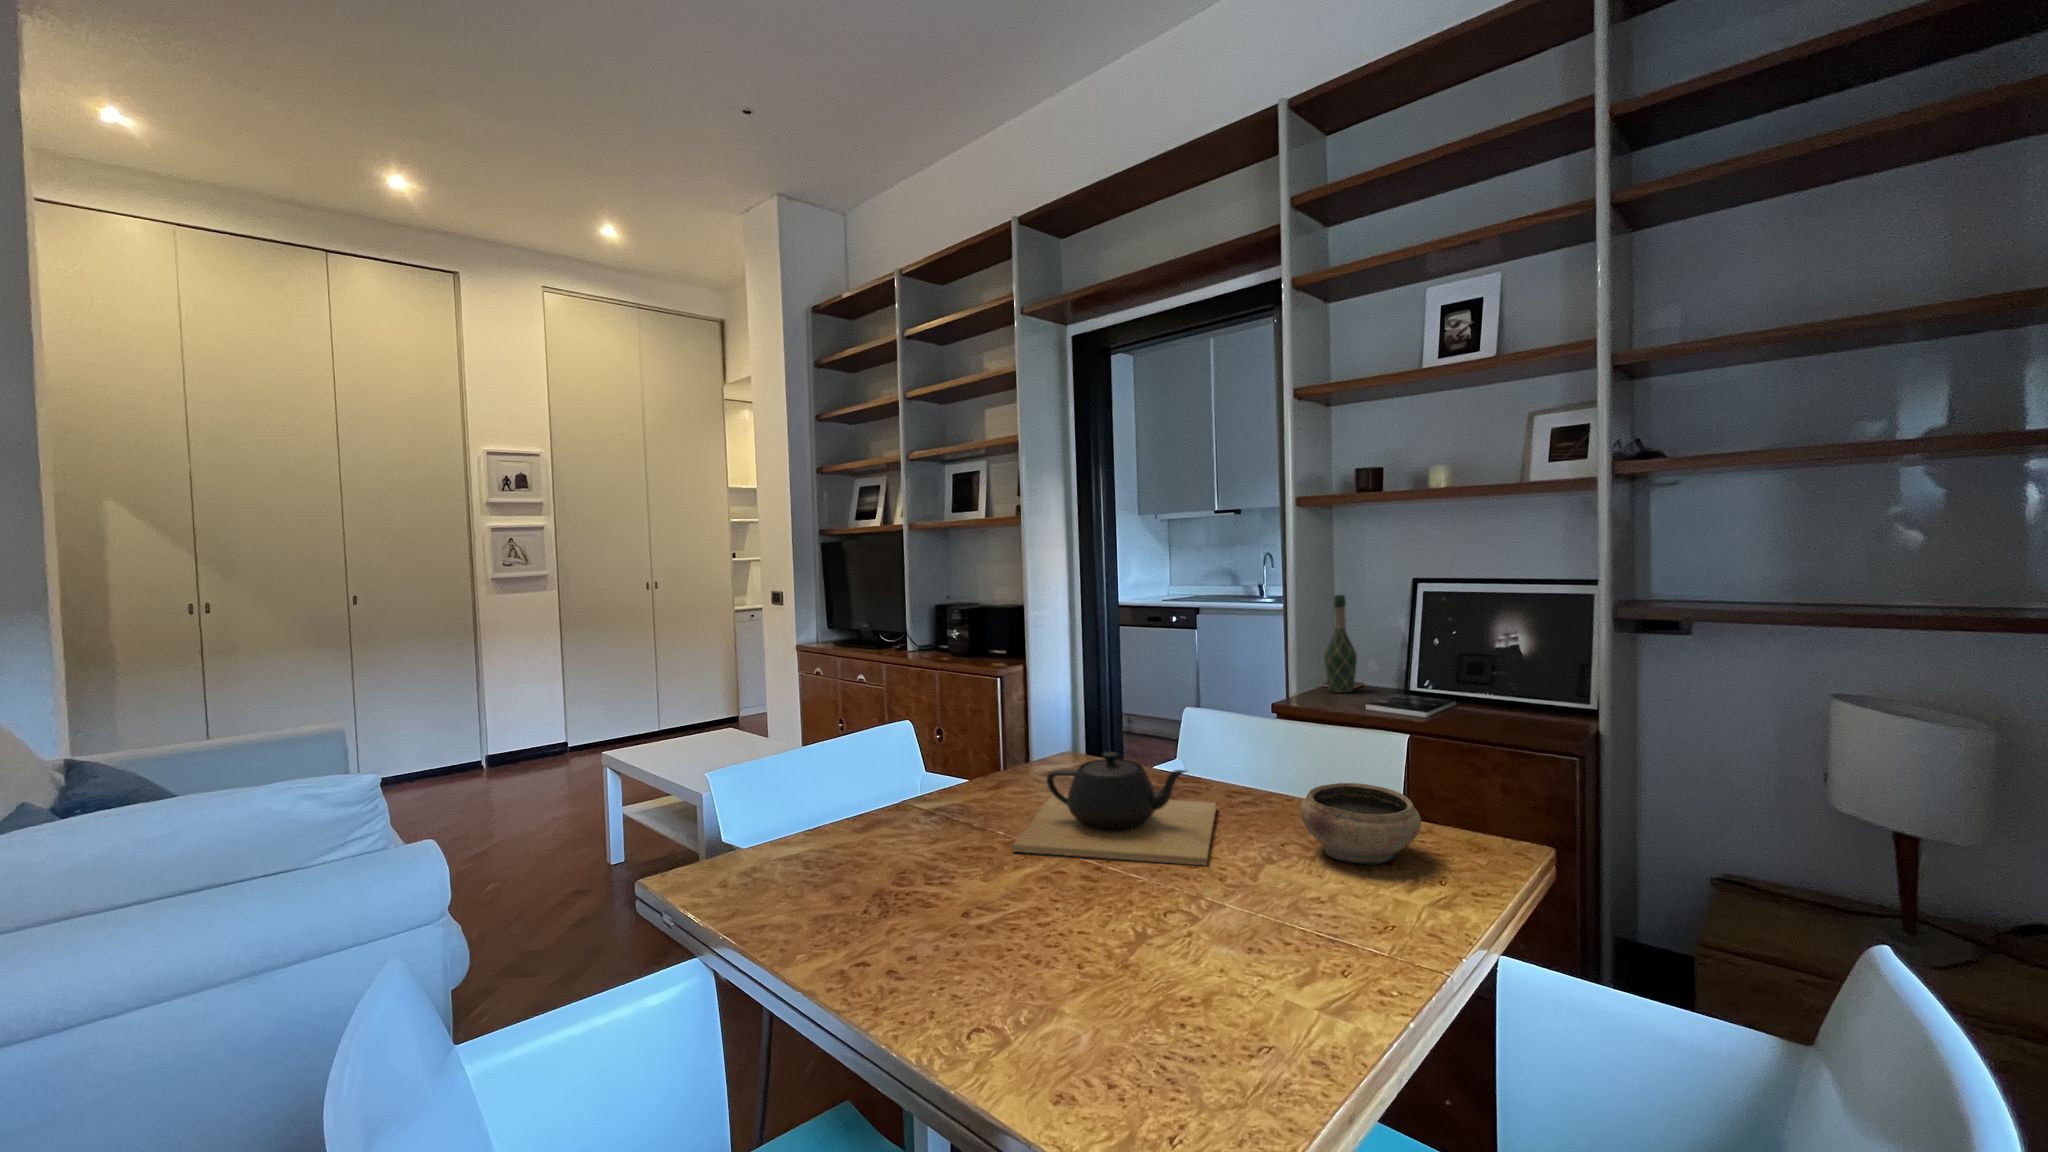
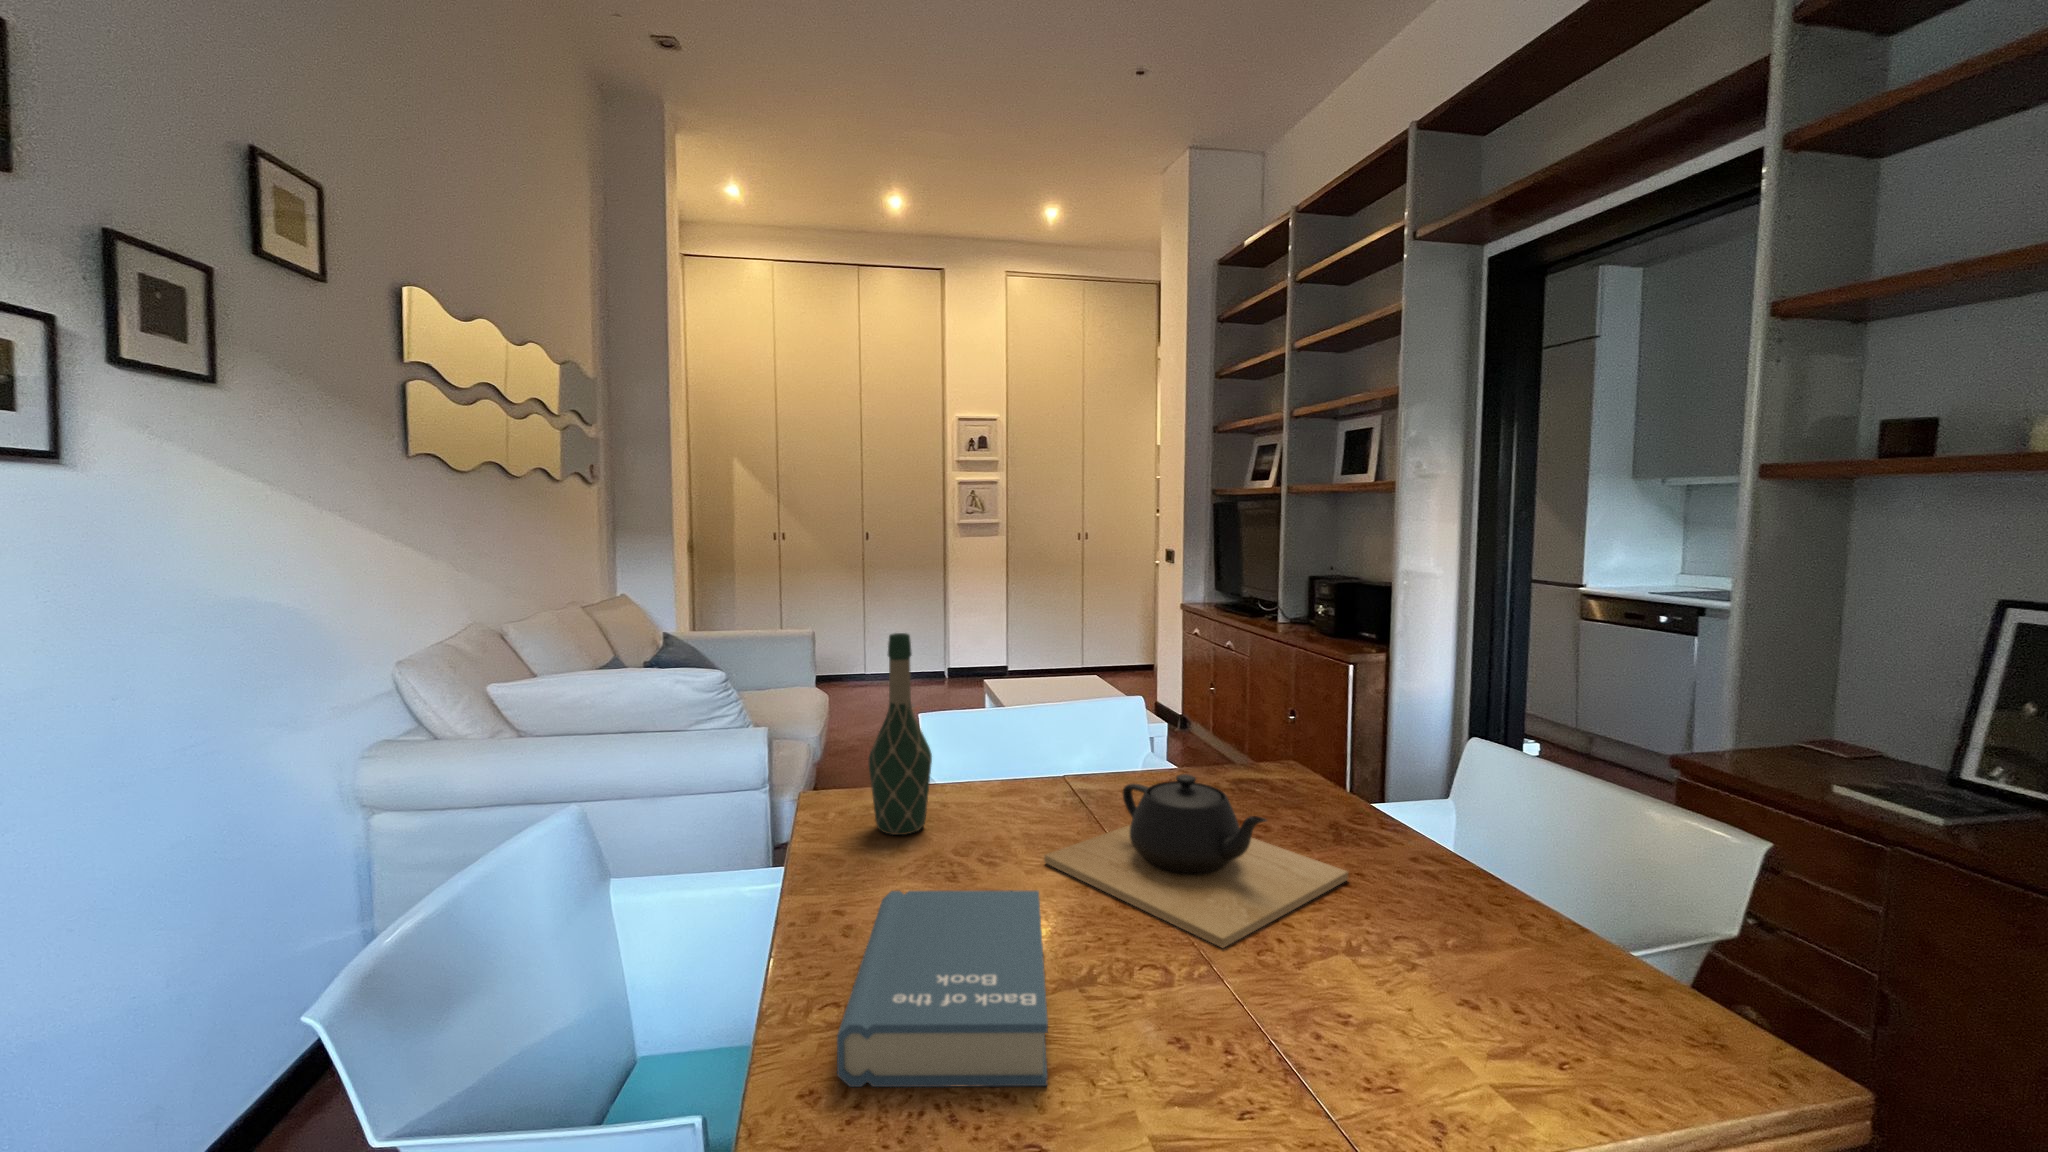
wine bottle: present [1324,595,1357,693] -> present [869,633,932,835]
ceramic bowl: present [1300,783,1421,865] -> none [1373,889,1567,1033]
book: none [978,855,1230,1018] -> present [837,890,1048,1087]

